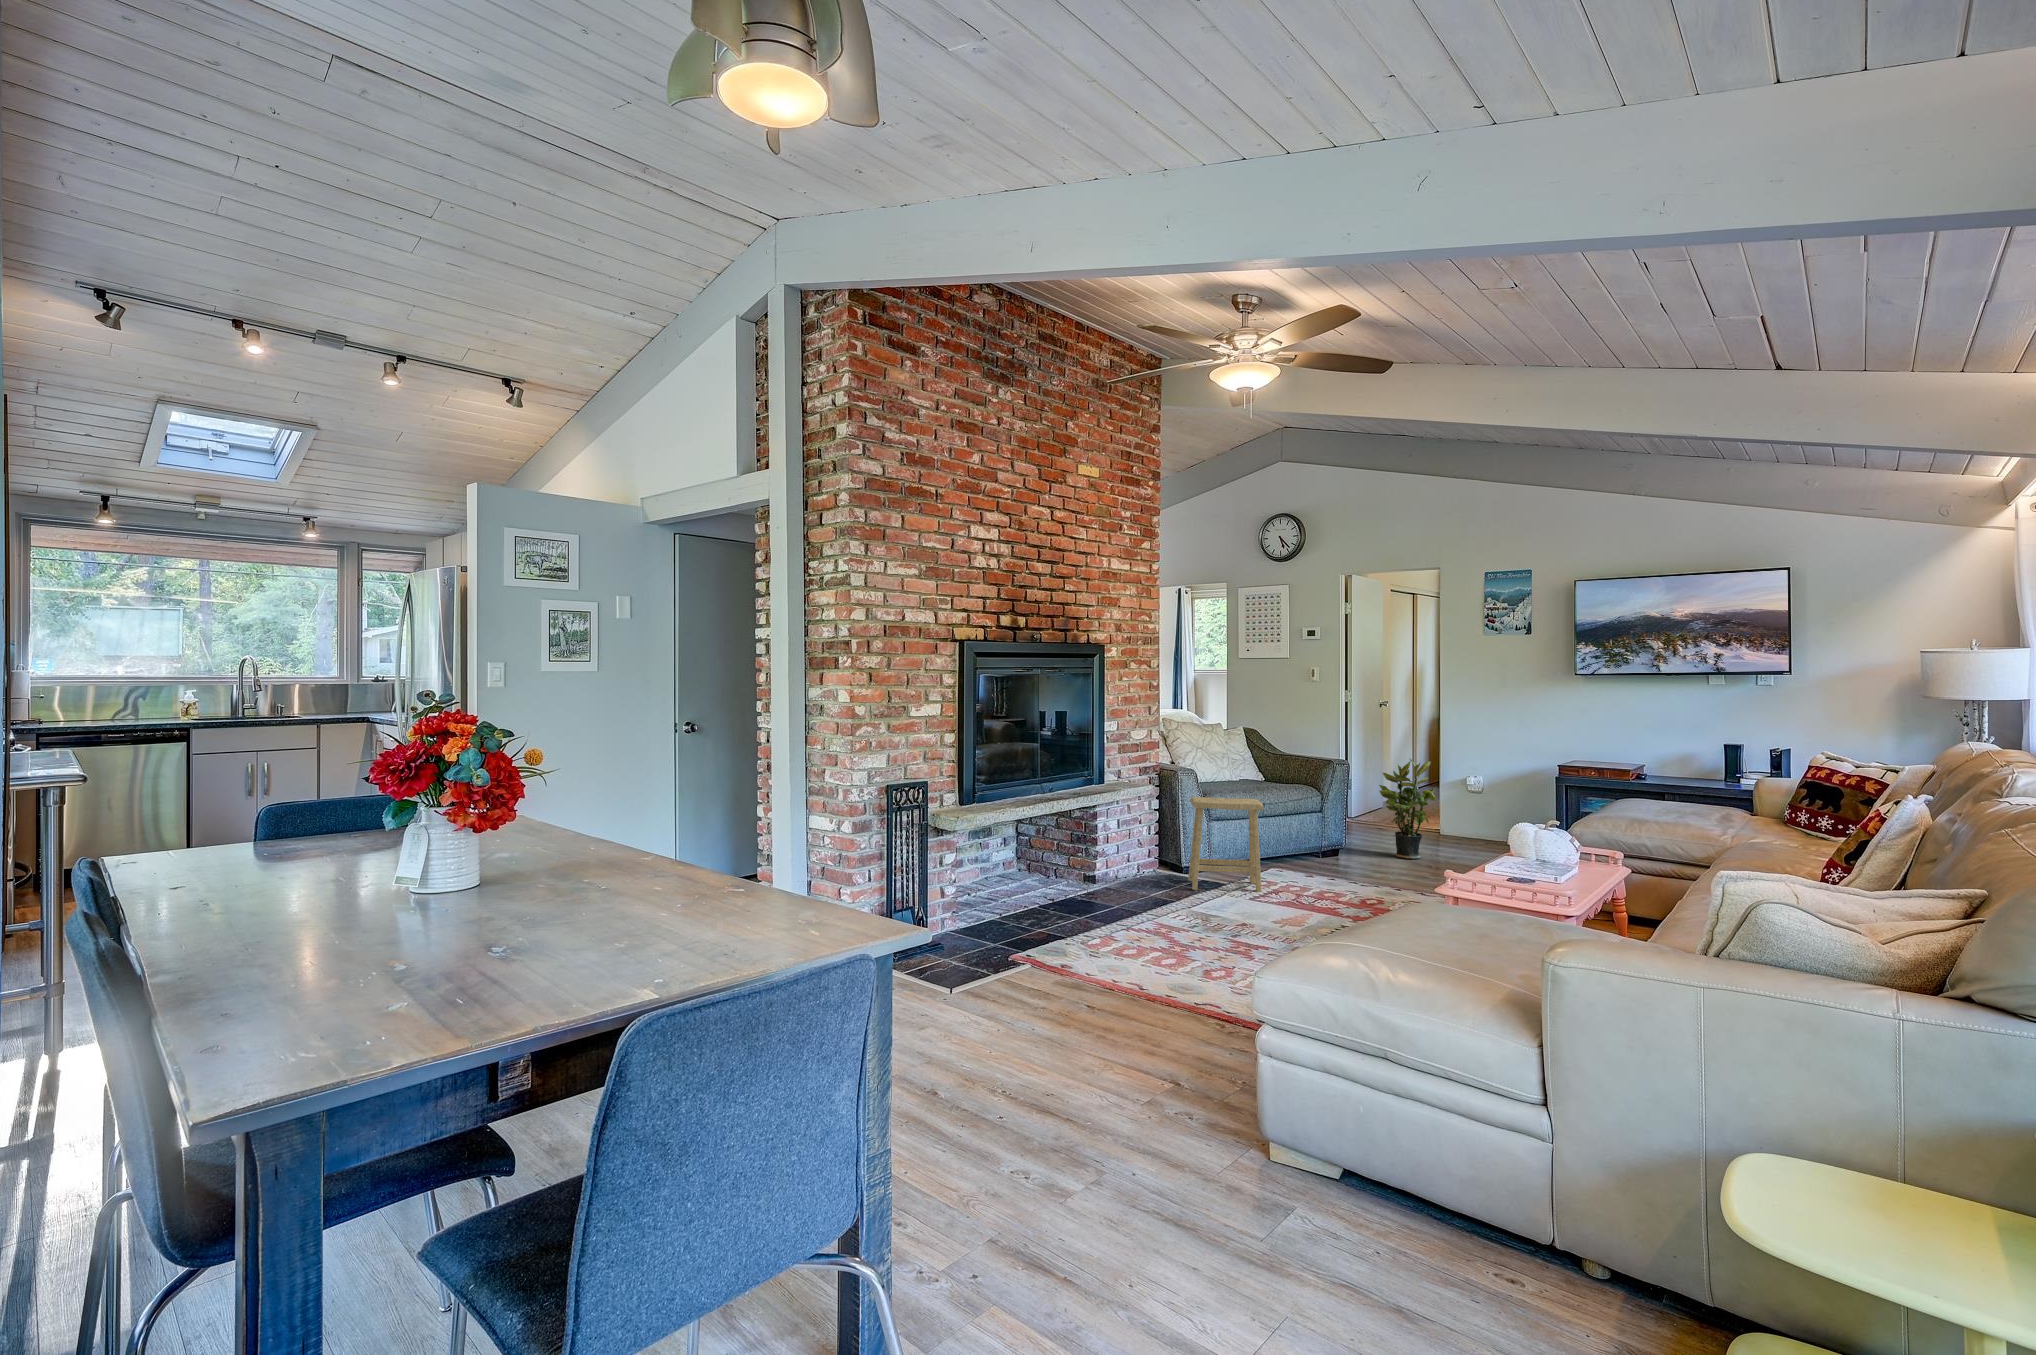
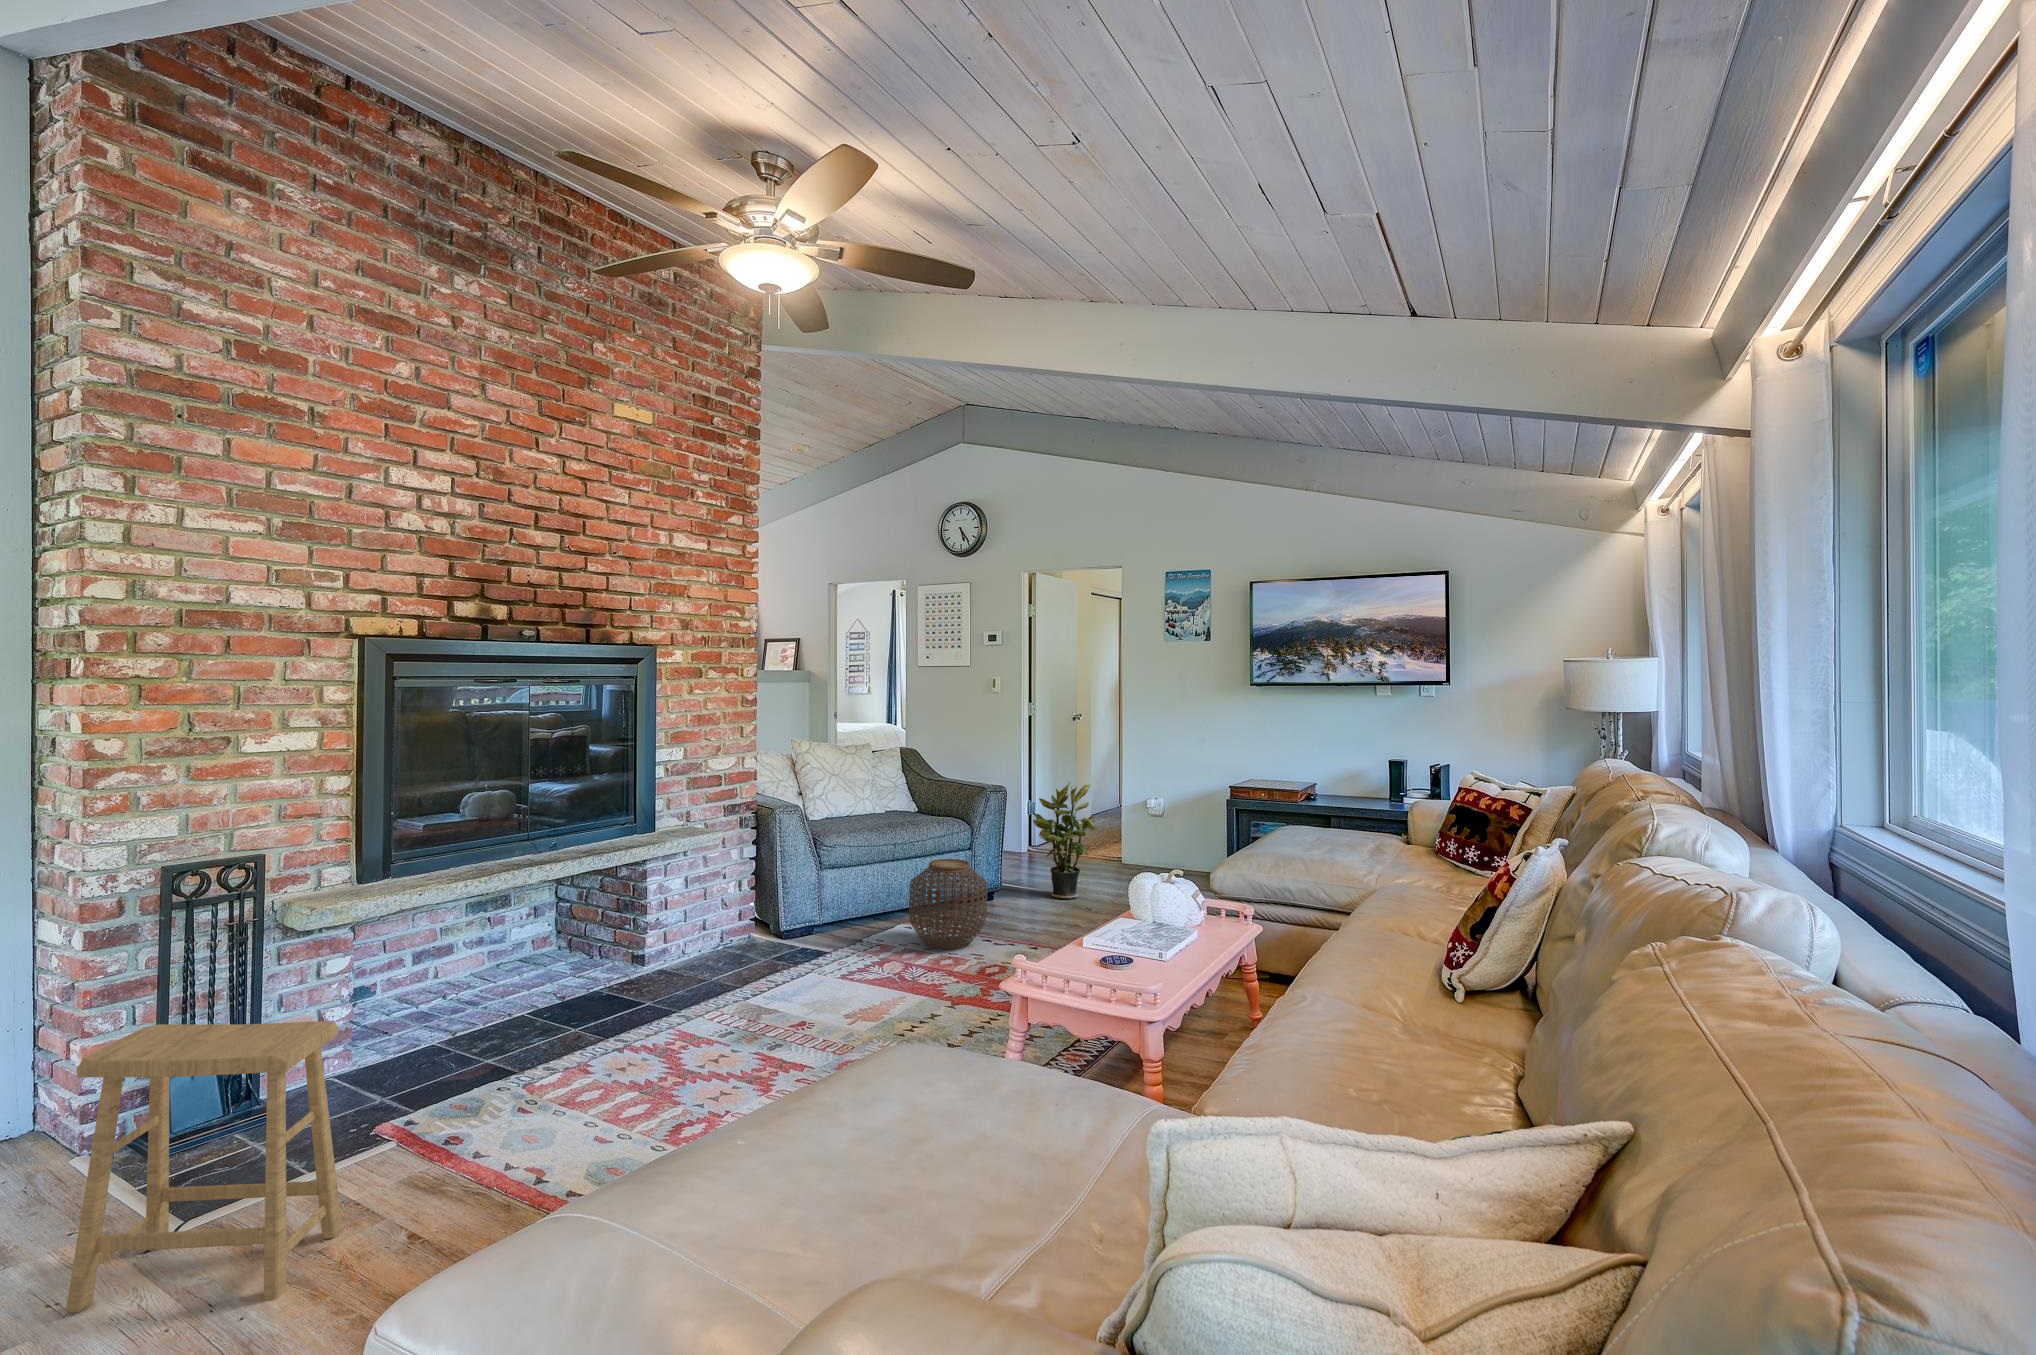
footstool: present [1188,797,1263,892] -> present [66,1021,342,1313]
woven basket: none [1294,816,1361,888] -> present [909,859,988,949]

